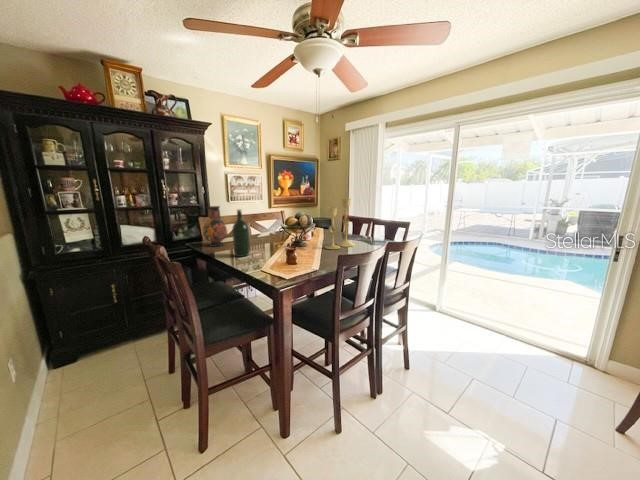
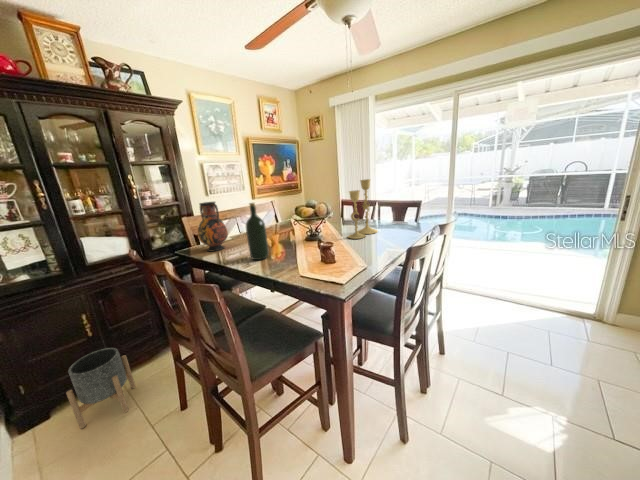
planter: none [89,313,143,371] -> present [66,348,135,429]

